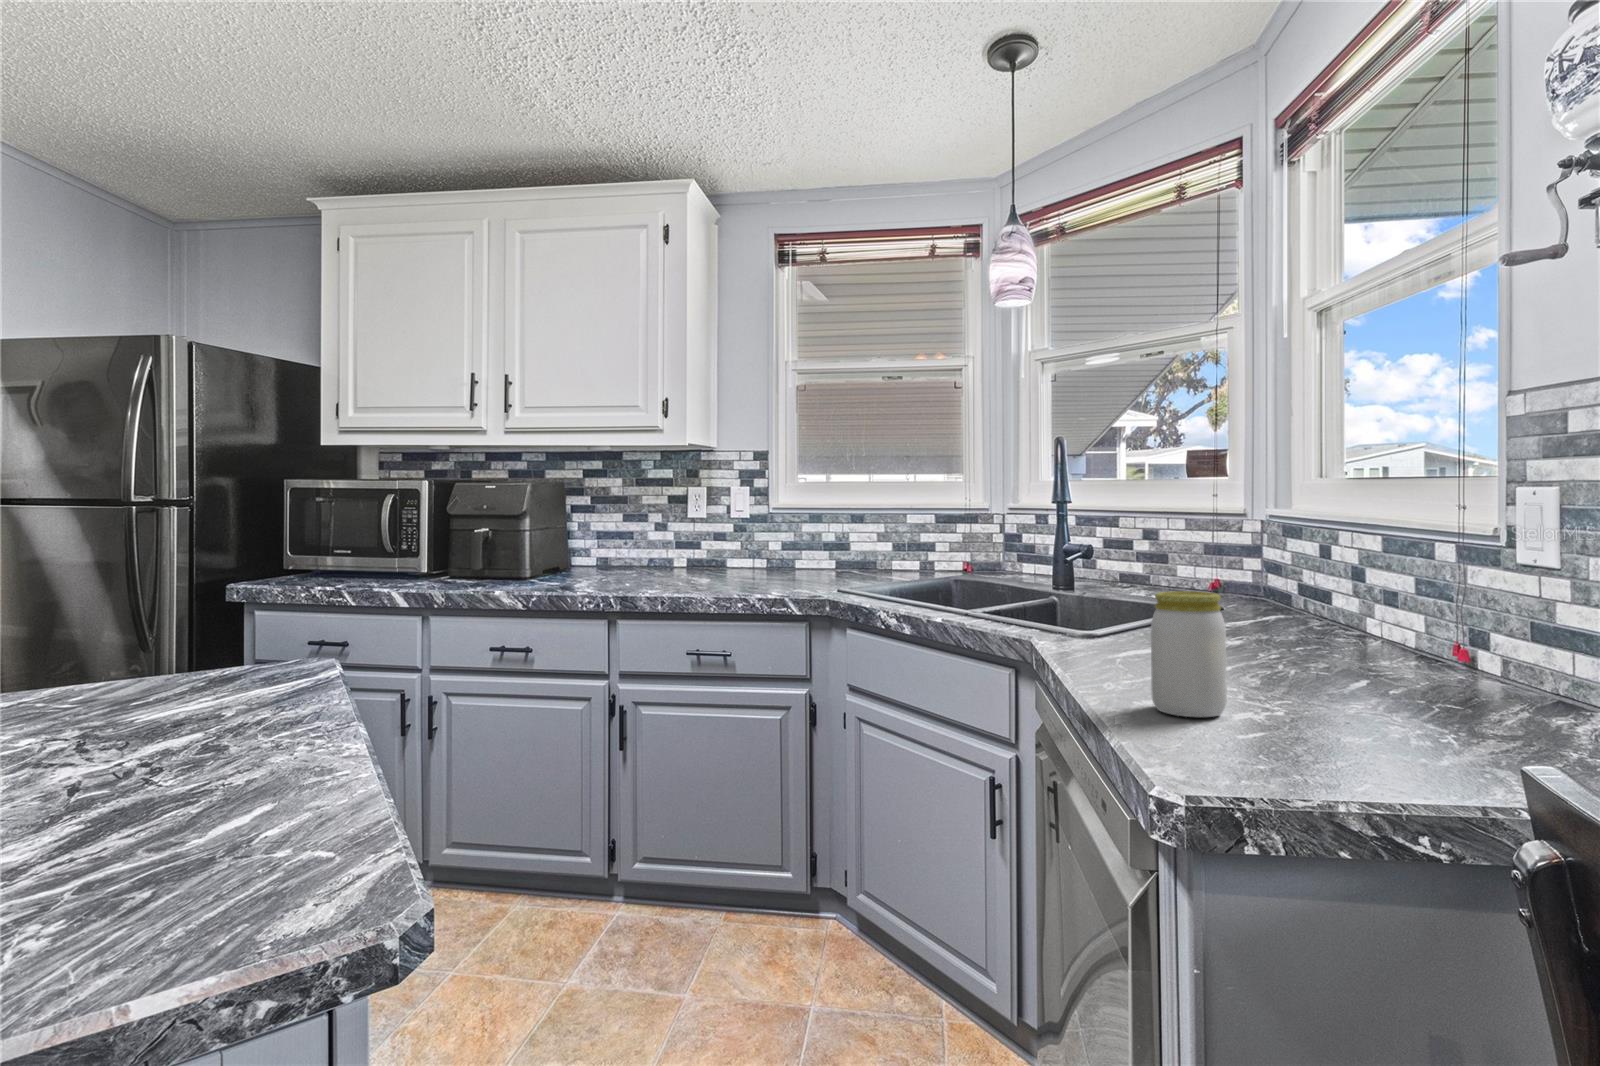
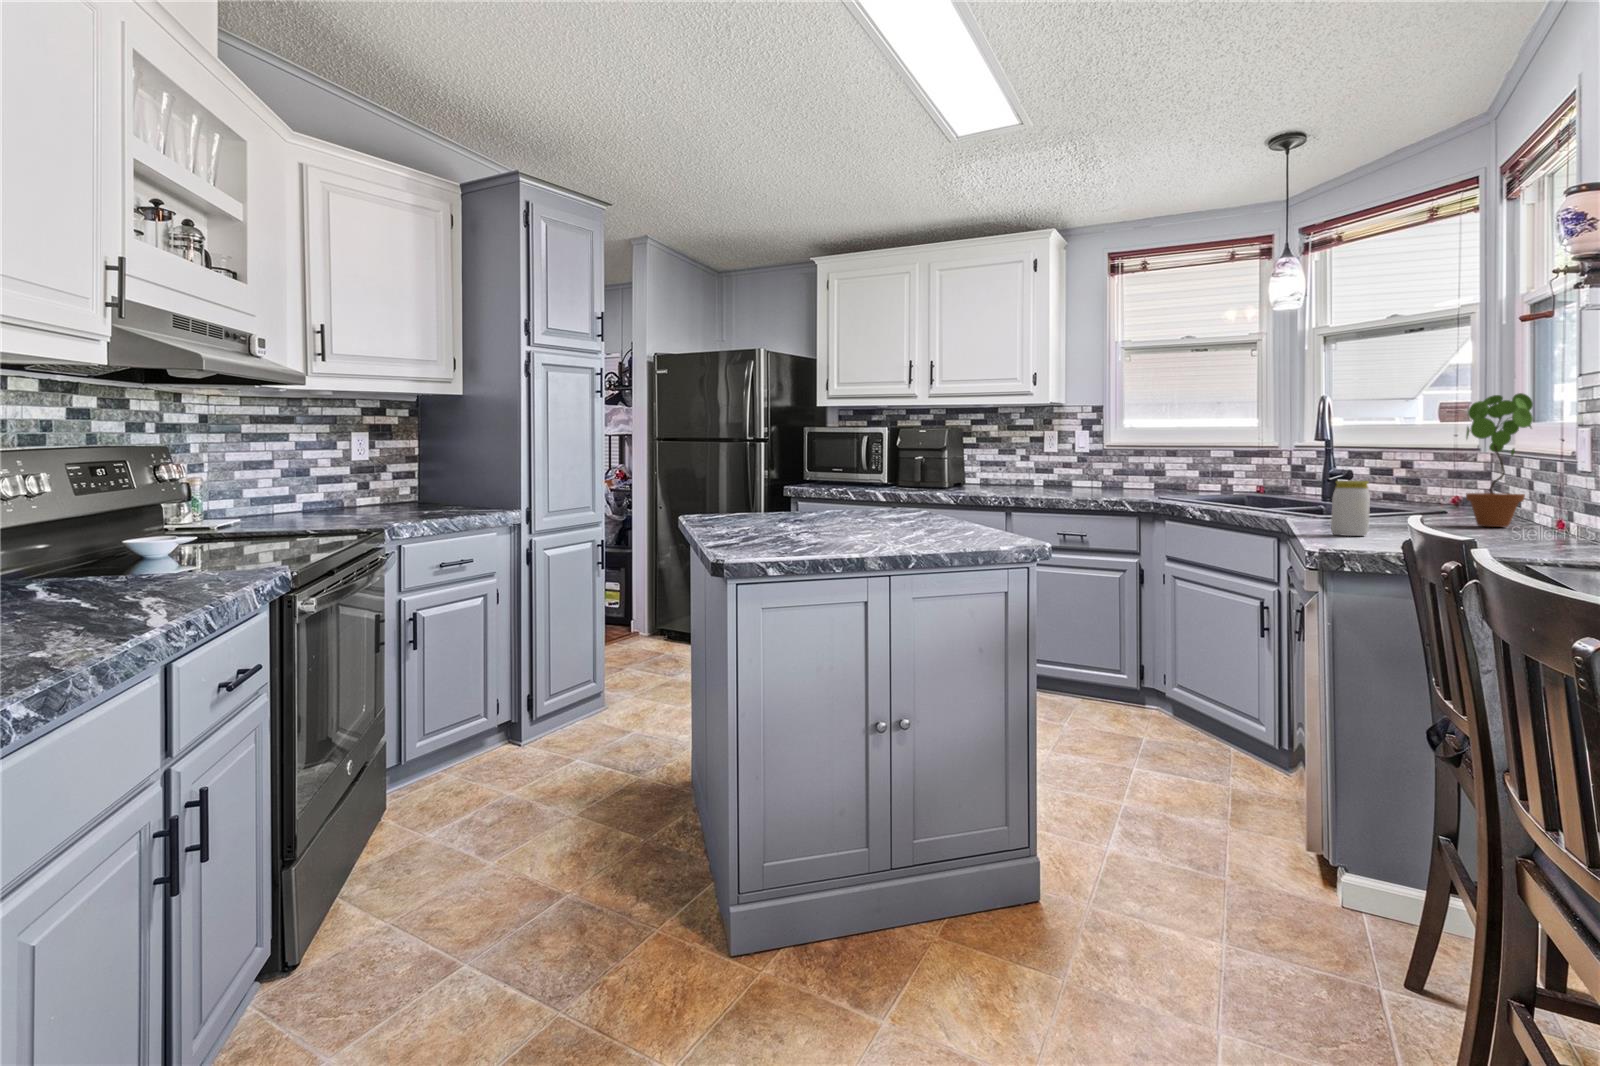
potted plant: none [1296,424,1409,655] -> present [1466,393,1533,527]

